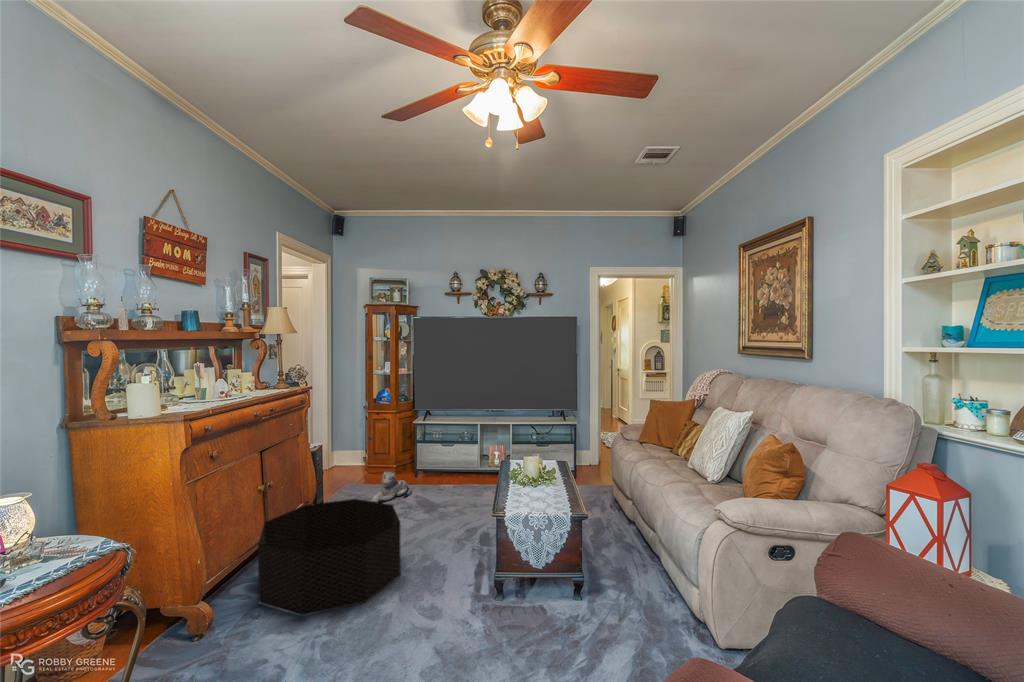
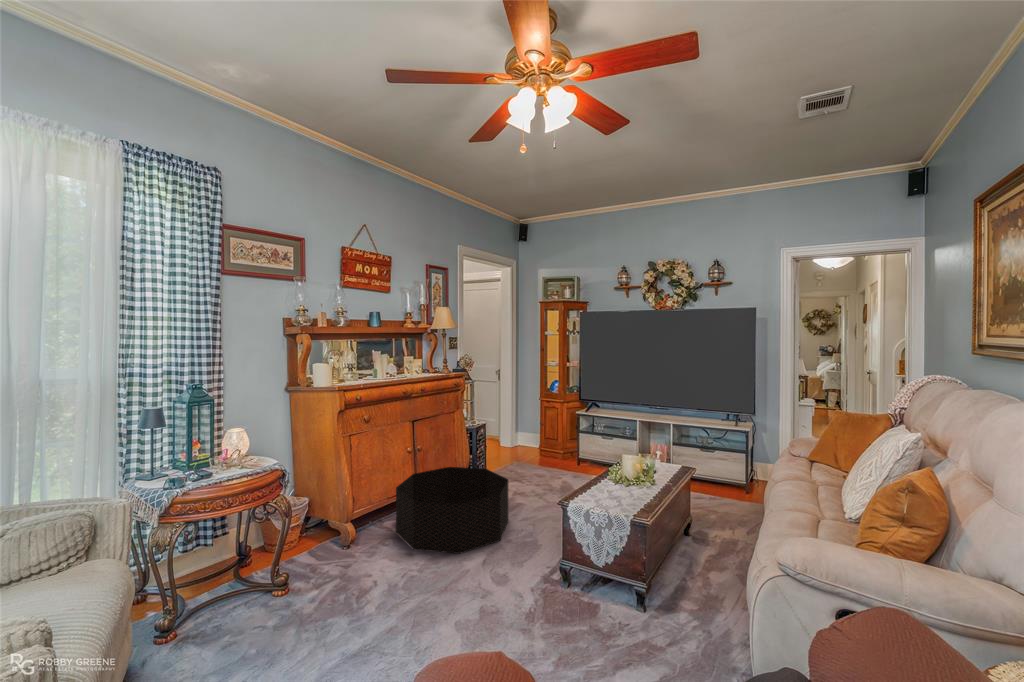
plush toy: present [371,471,412,503] -> none [523,451,564,478]

